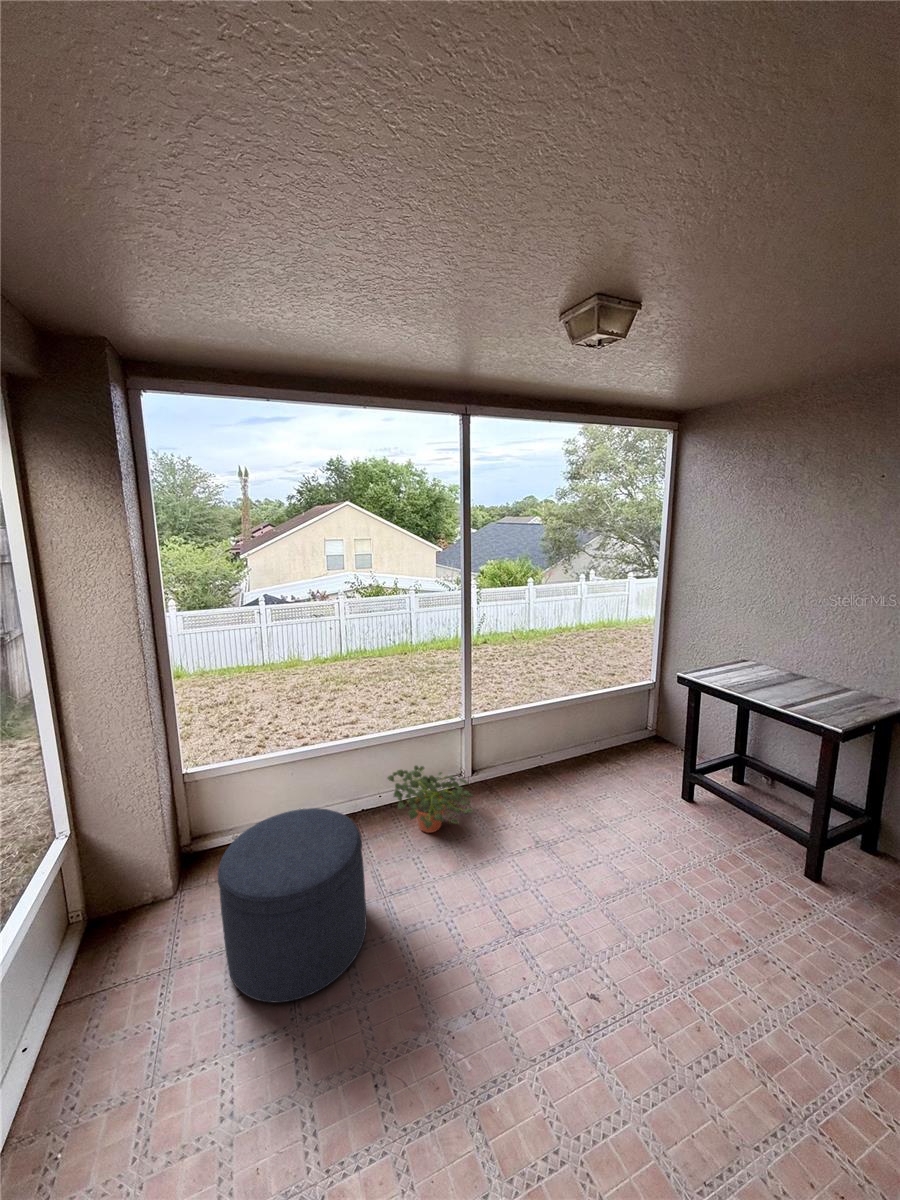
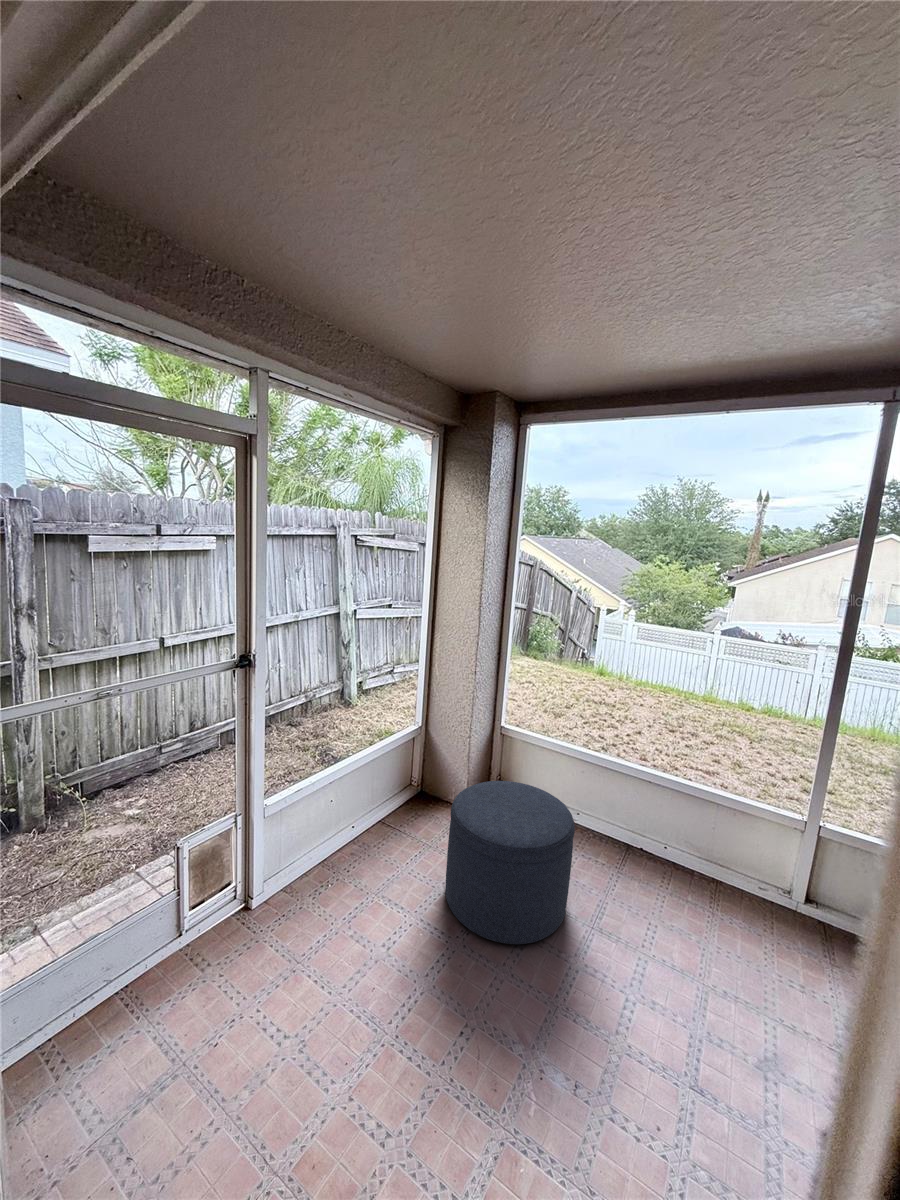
potted plant: present [387,766,473,833] -> none [657,825,780,934]

